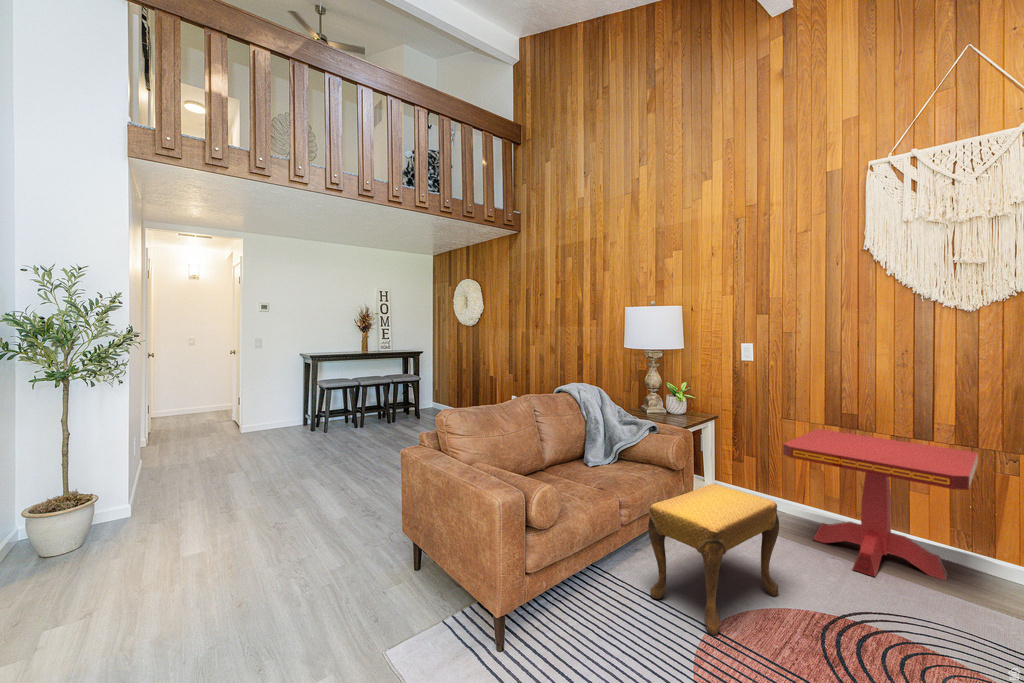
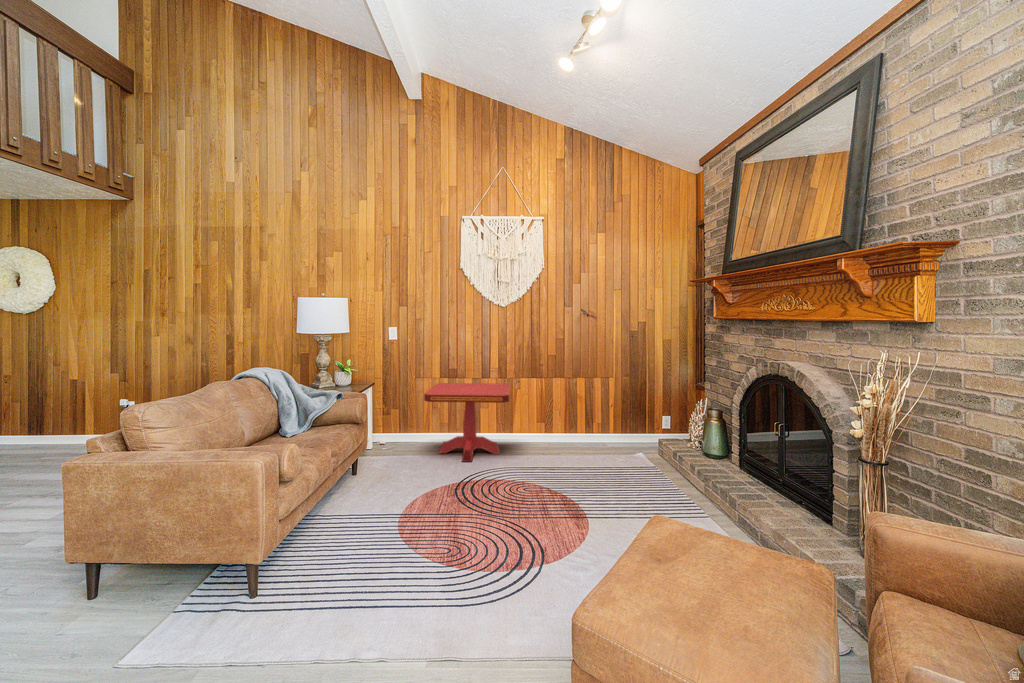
footstool: present [648,484,779,635] -> none [355,427,430,515]

